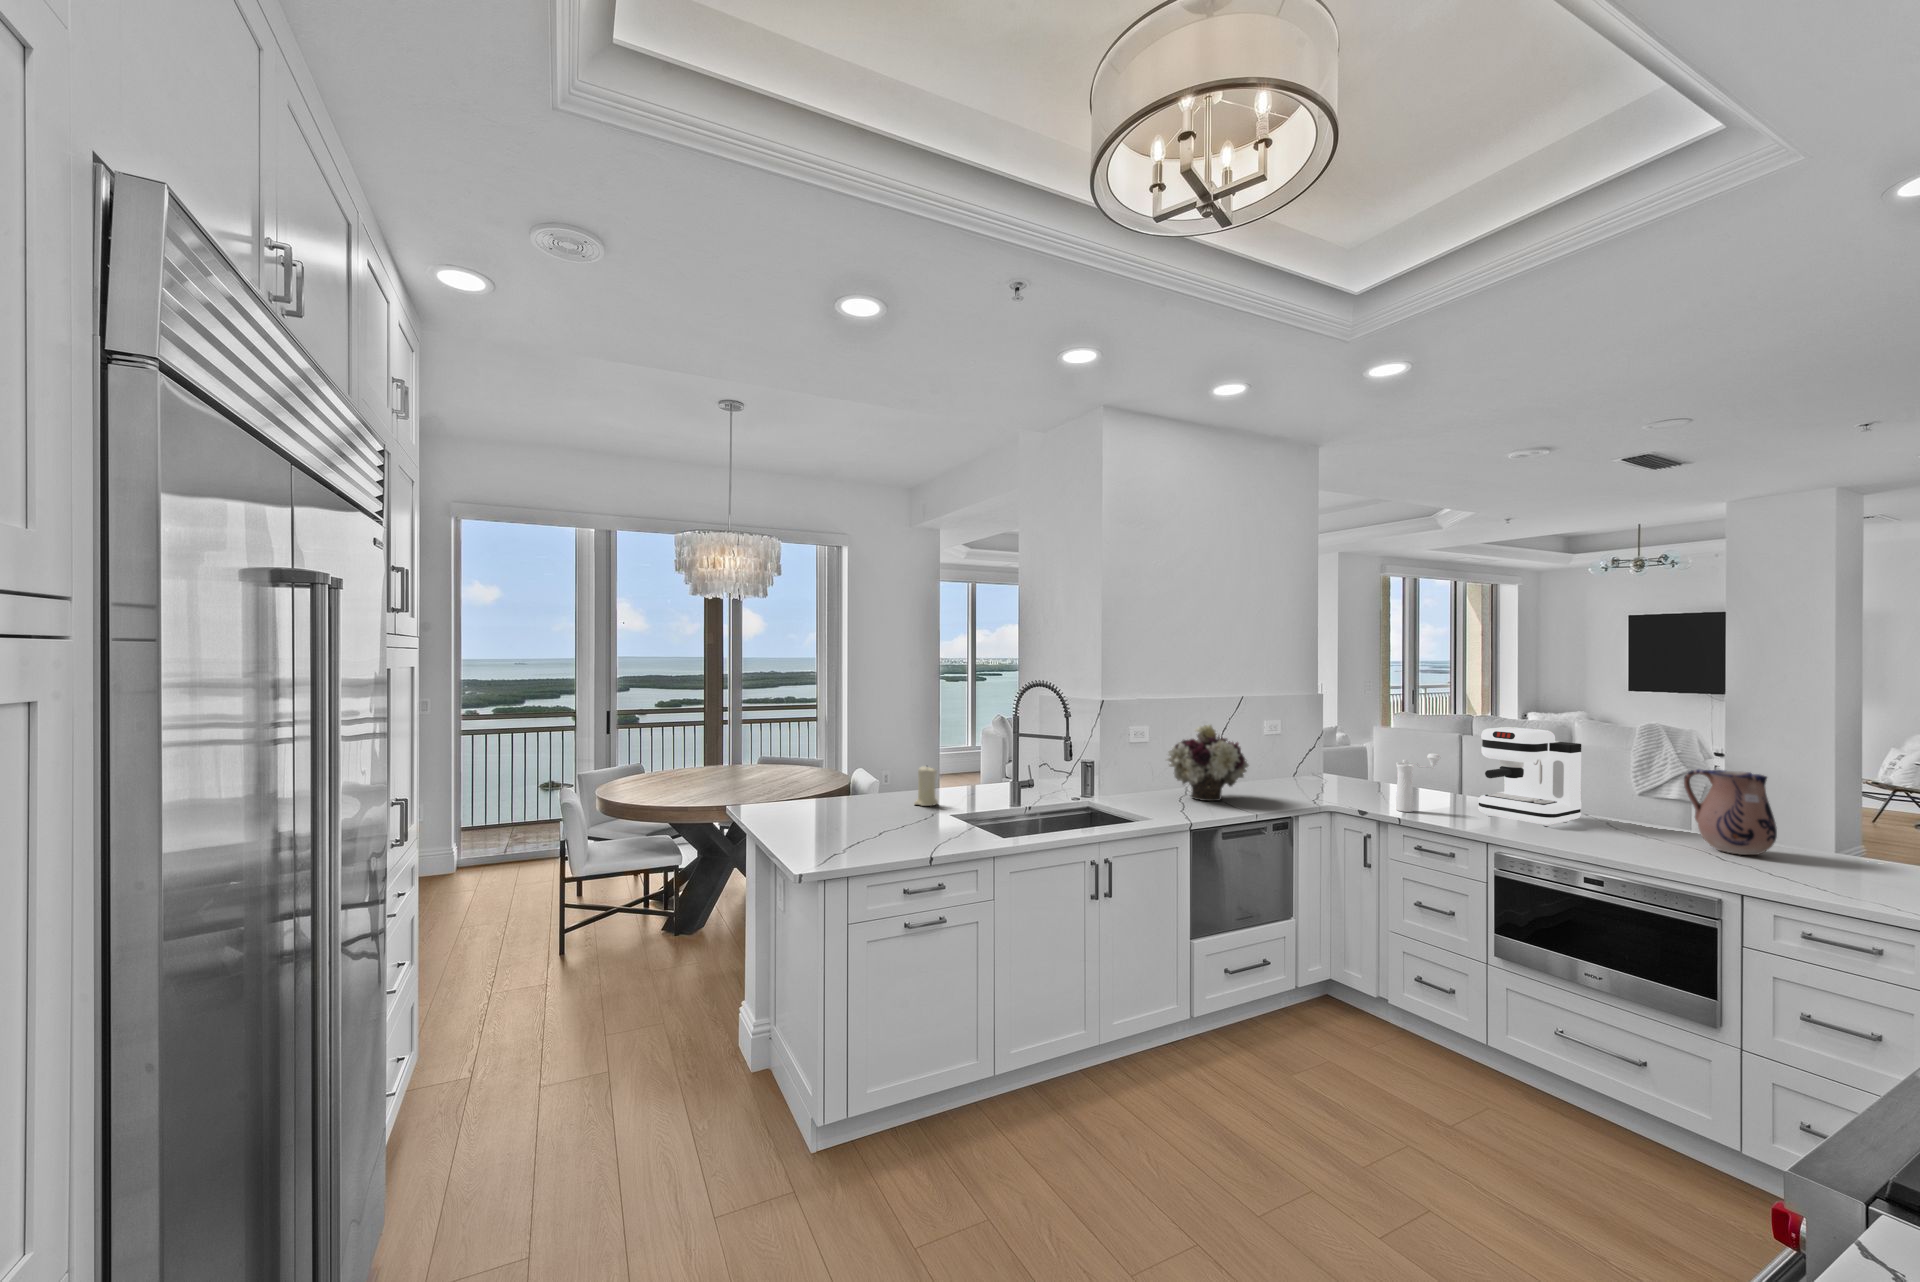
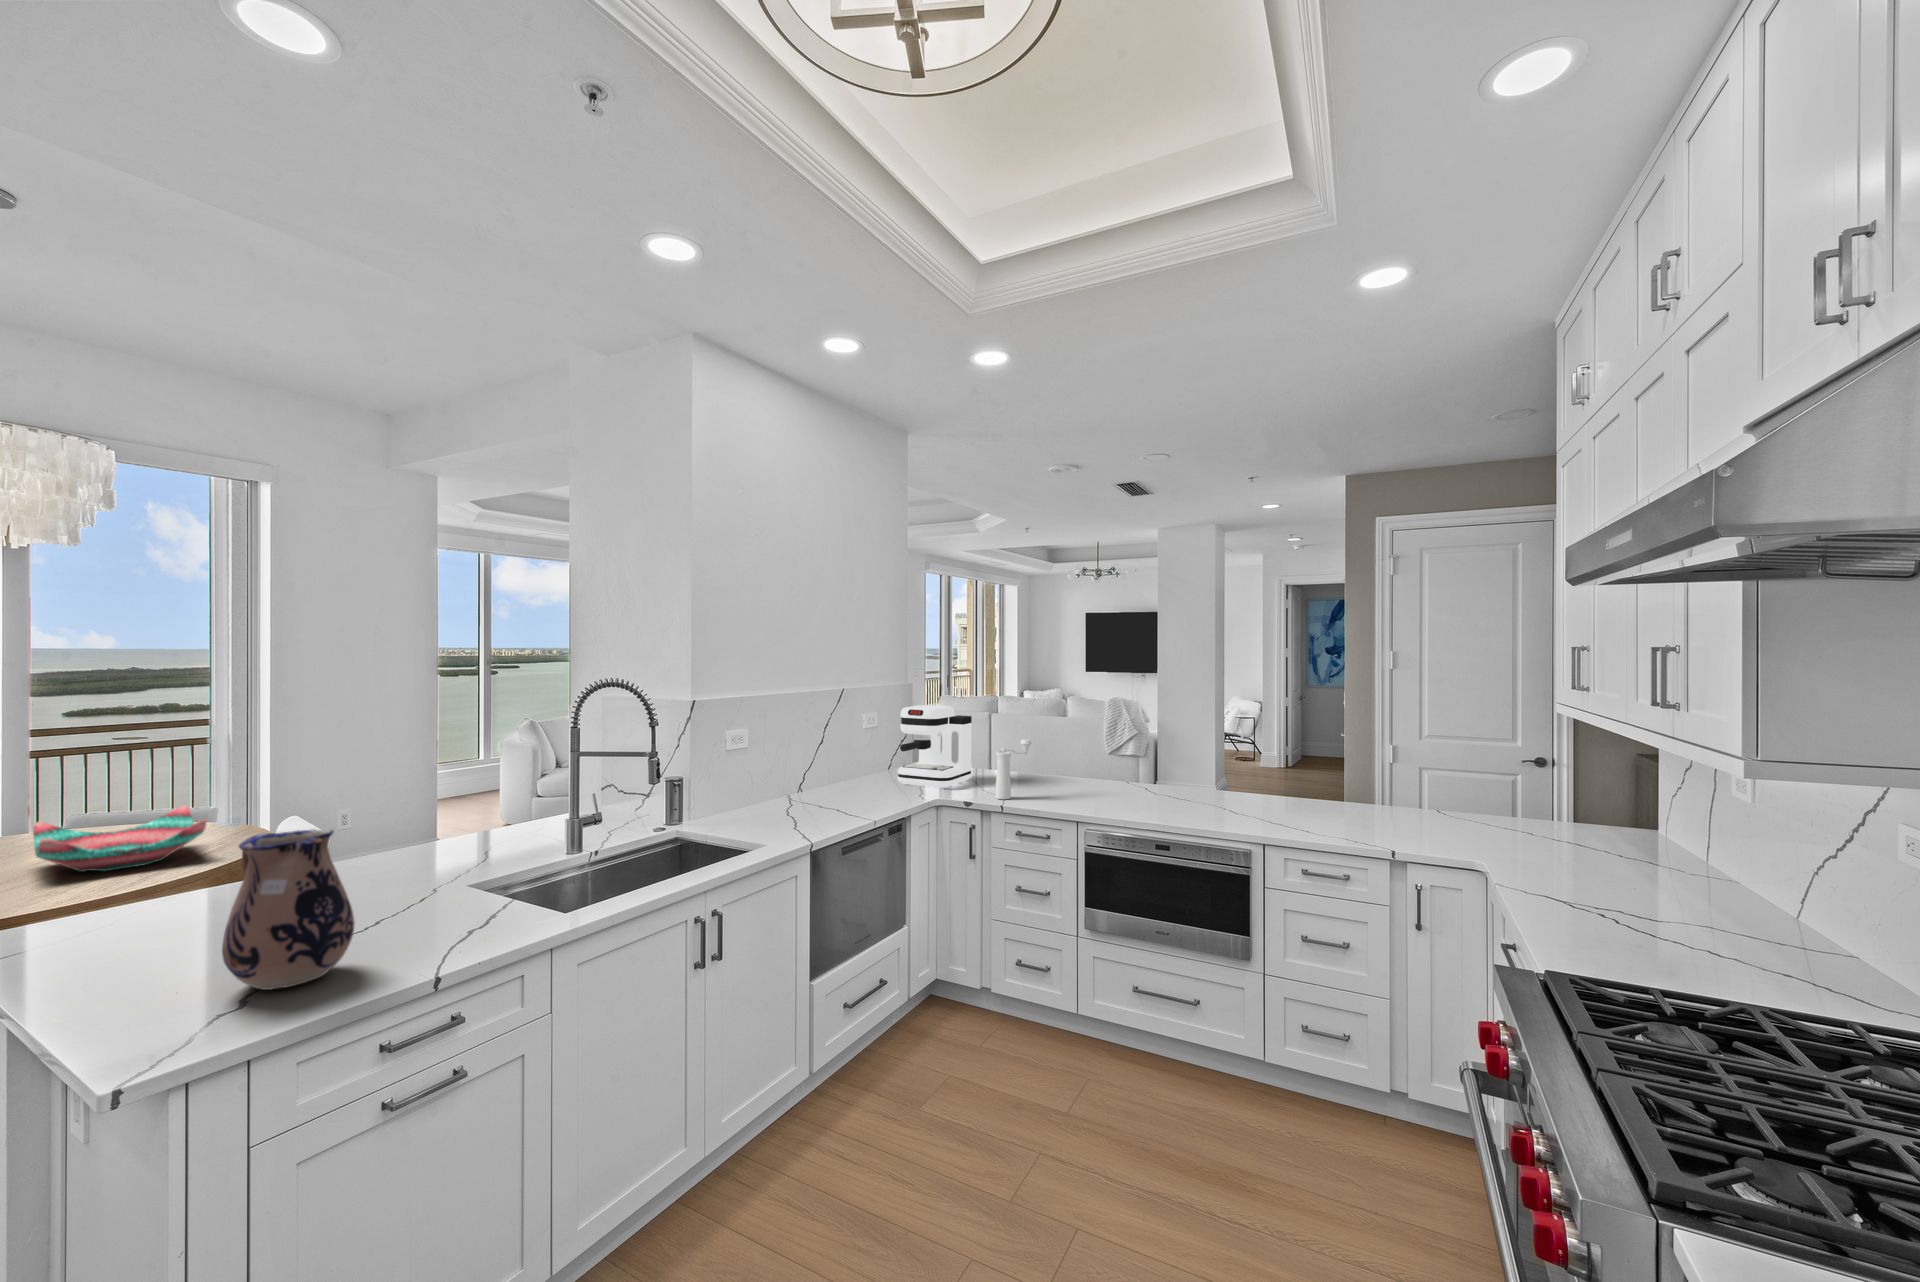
flower arrangement: present [1167,724,1249,801] -> none [766,724,858,813]
coffee maker: present [1478,727,1581,826] -> present [898,705,972,789]
decorative bowl: none [741,751,815,786] -> present [33,805,206,872]
candle: present [914,766,938,806] -> none [404,814,448,877]
ceramic pitcher: present [1684,769,1777,855] -> present [222,829,355,990]

